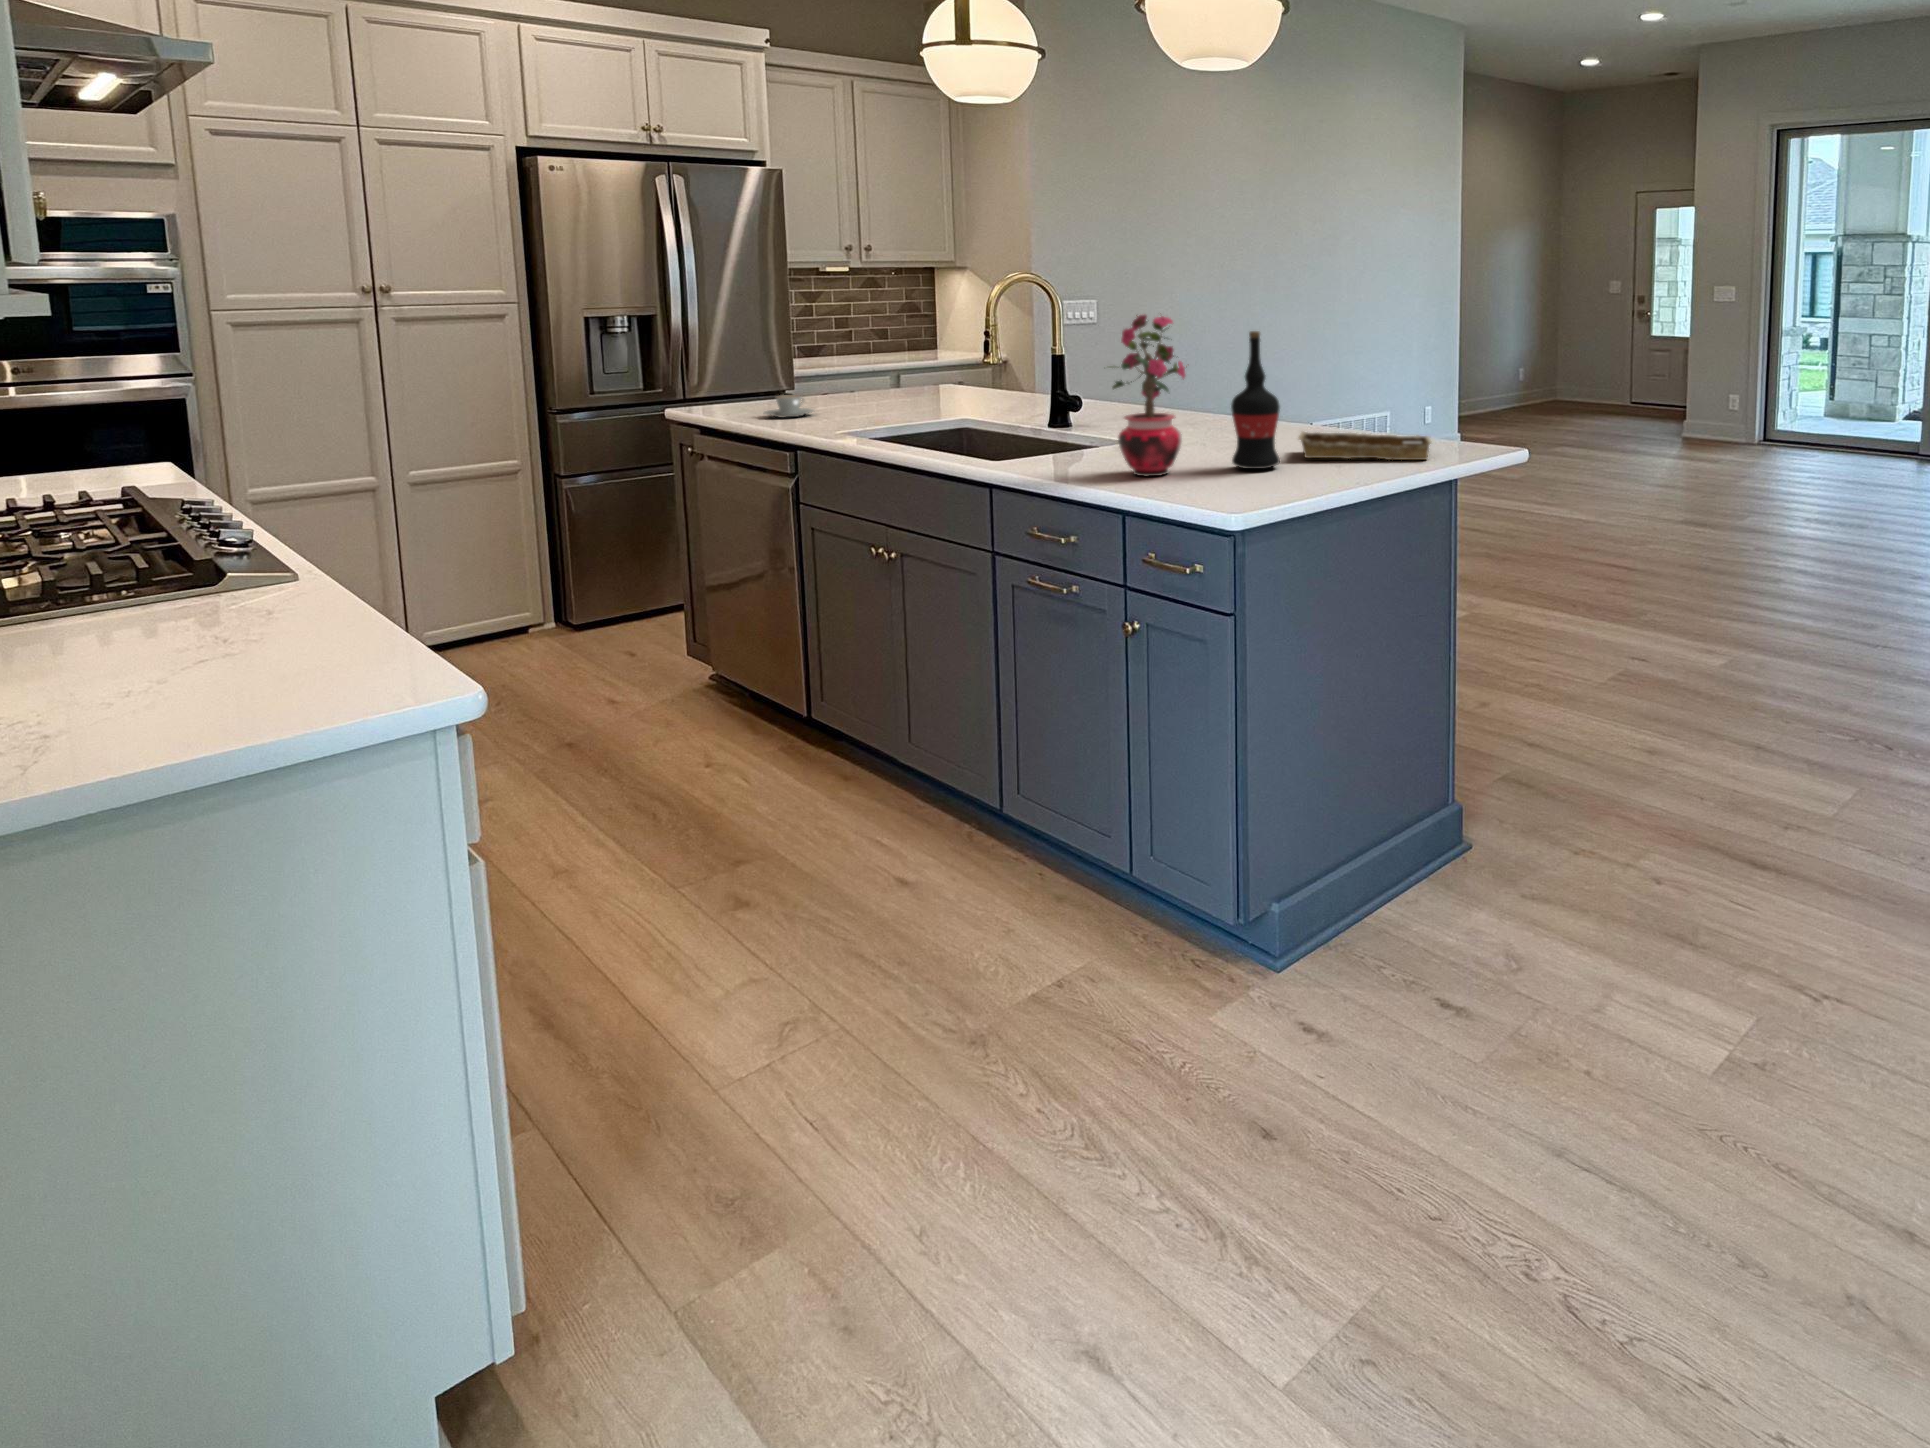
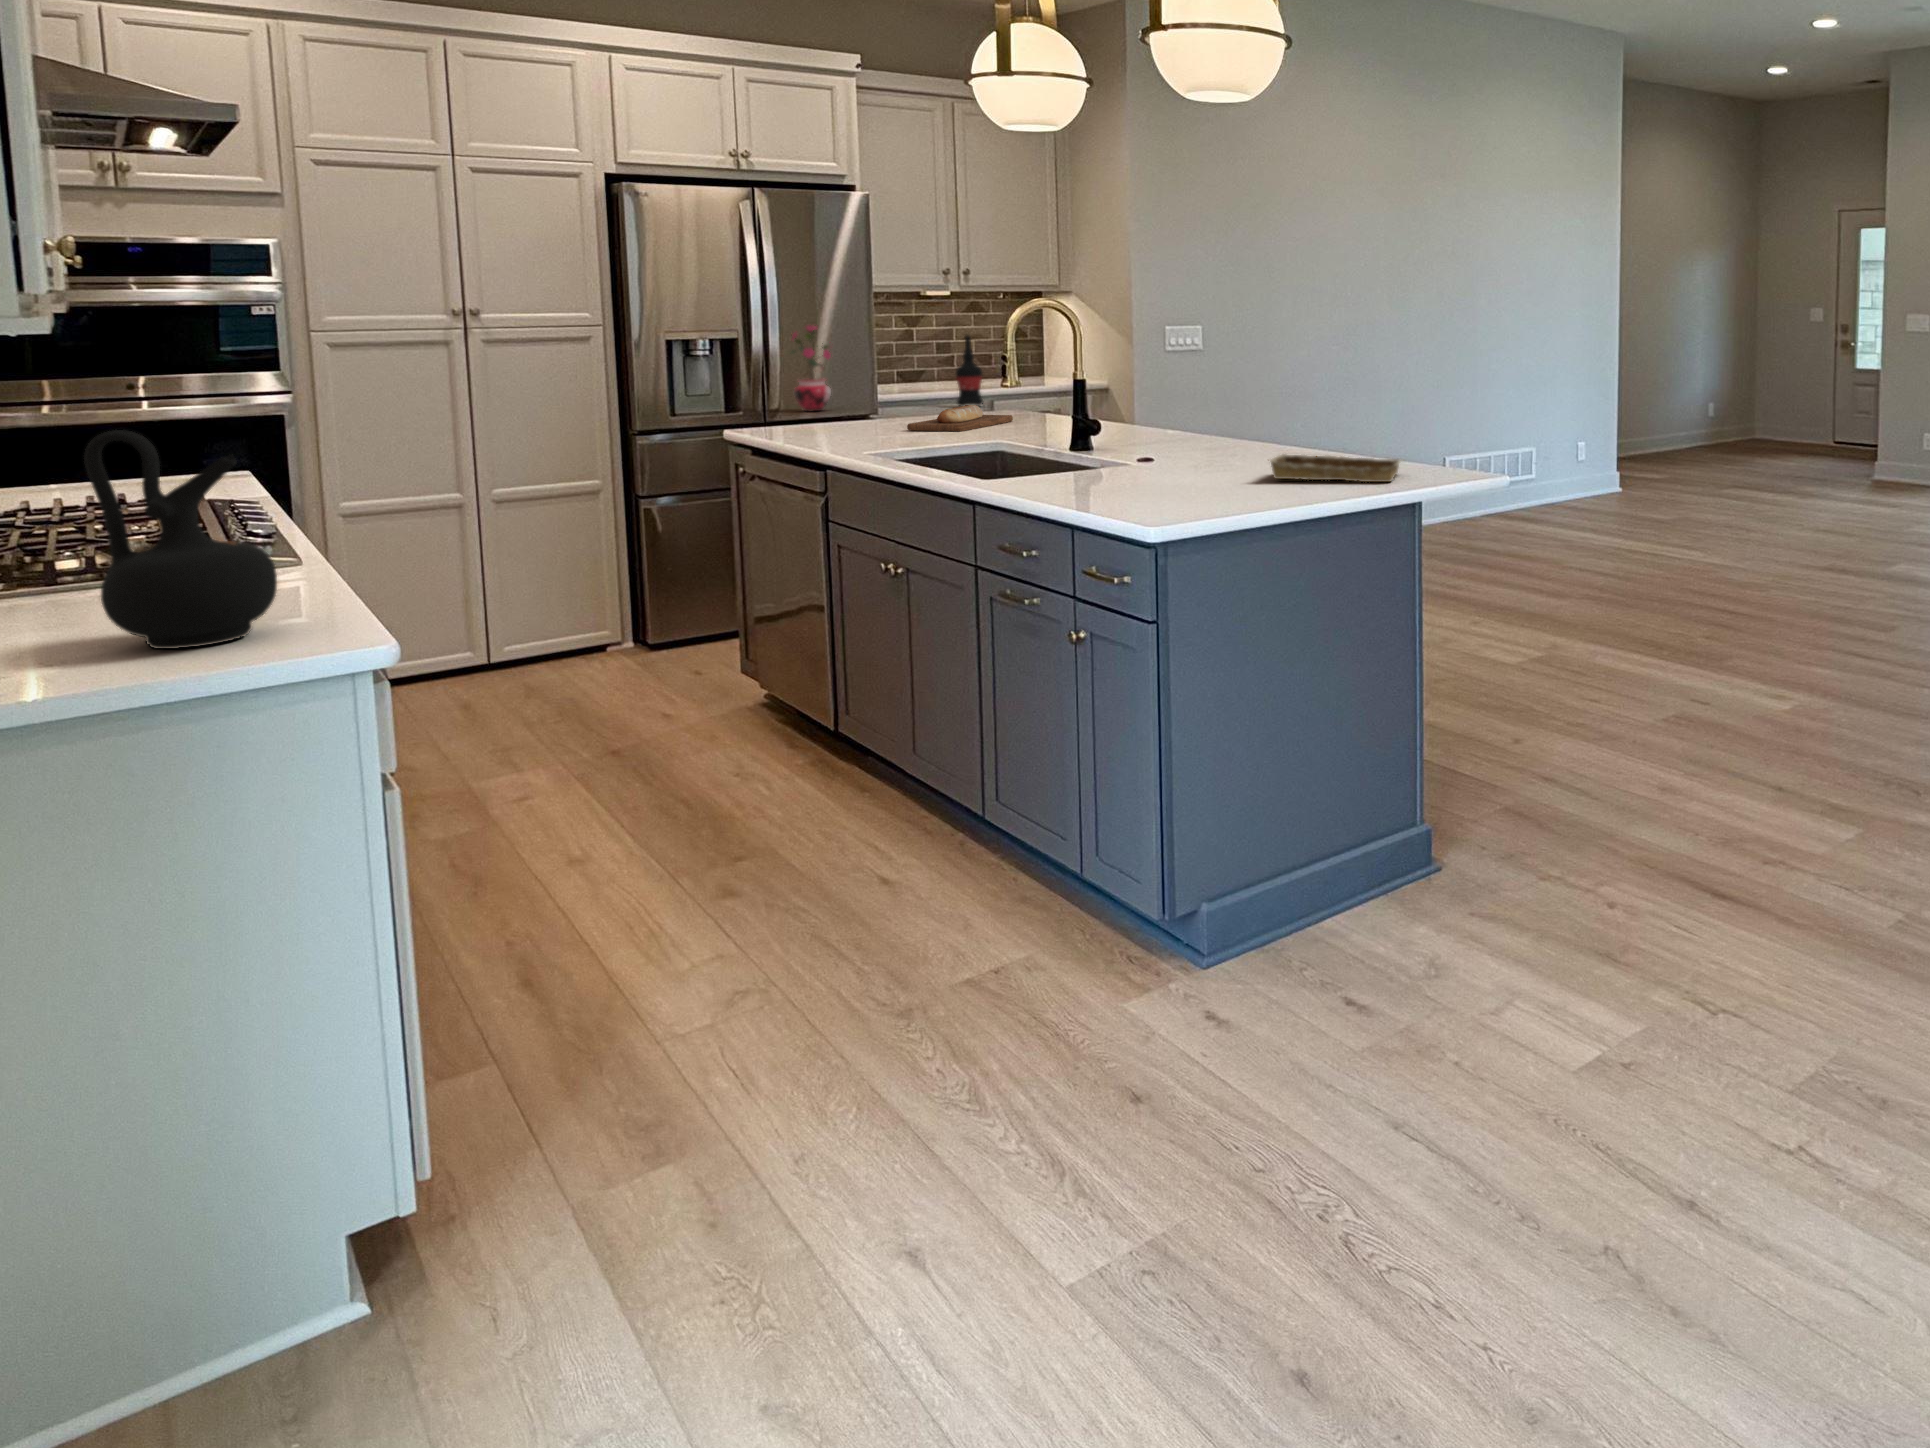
potted plant: present [1113,315,1185,476] -> present [792,325,831,411]
wine bottle: present [1231,331,1280,469] -> present [956,332,983,406]
bread loaf: none [854,381,953,408] -> present [907,405,1013,431]
coffee cup: present [764,395,814,418] -> none [813,417,864,439]
ceramic jug: none [83,440,327,713] -> present [84,430,277,649]

